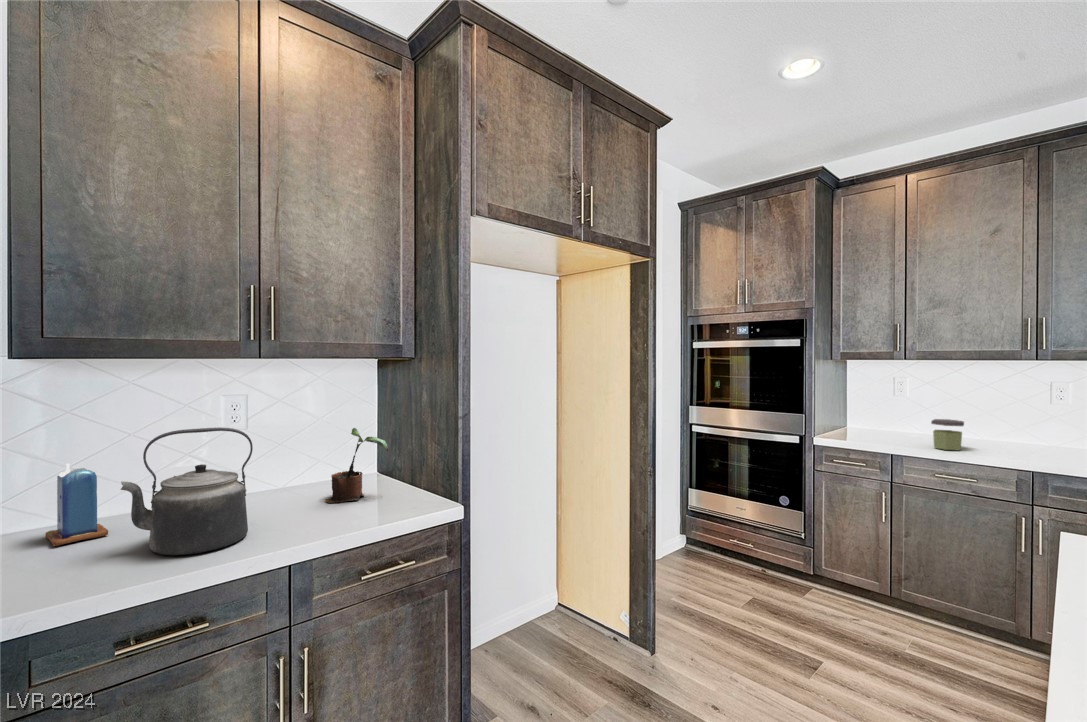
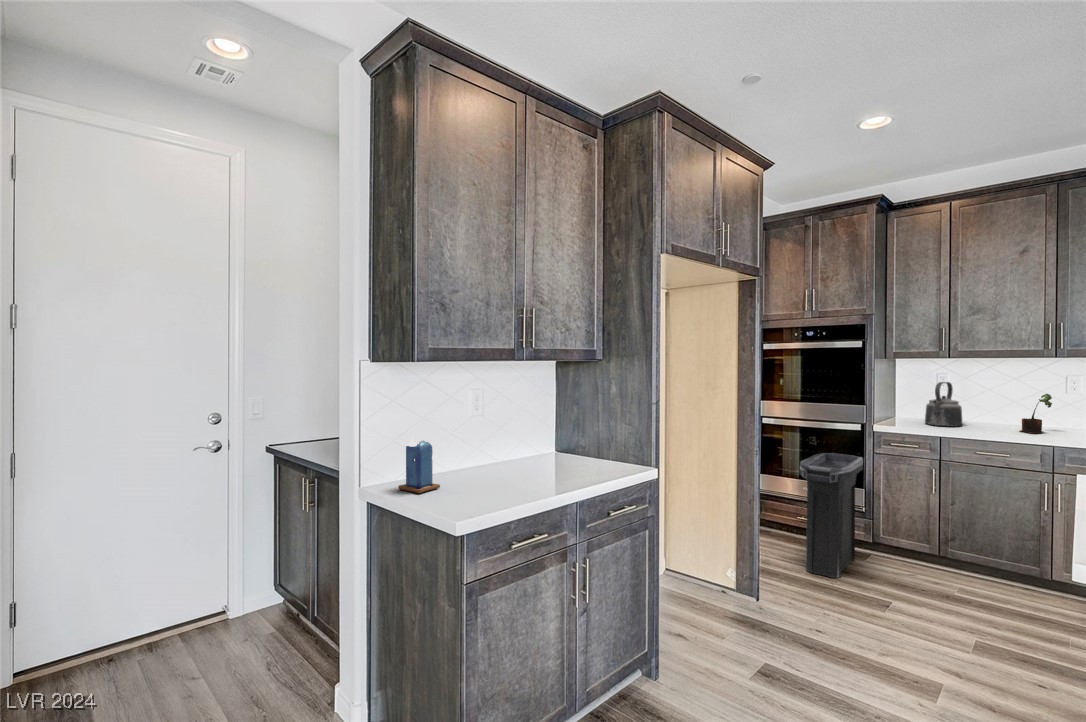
jar: present [931,419,964,451] -> none [973,408,999,434]
kettle: present [121,427,253,555] -> present [925,382,962,427]
potted plant: present [326,428,389,503] -> present [1020,394,1052,433]
trash can: none [718,469,800,623] -> present [800,453,863,578]

